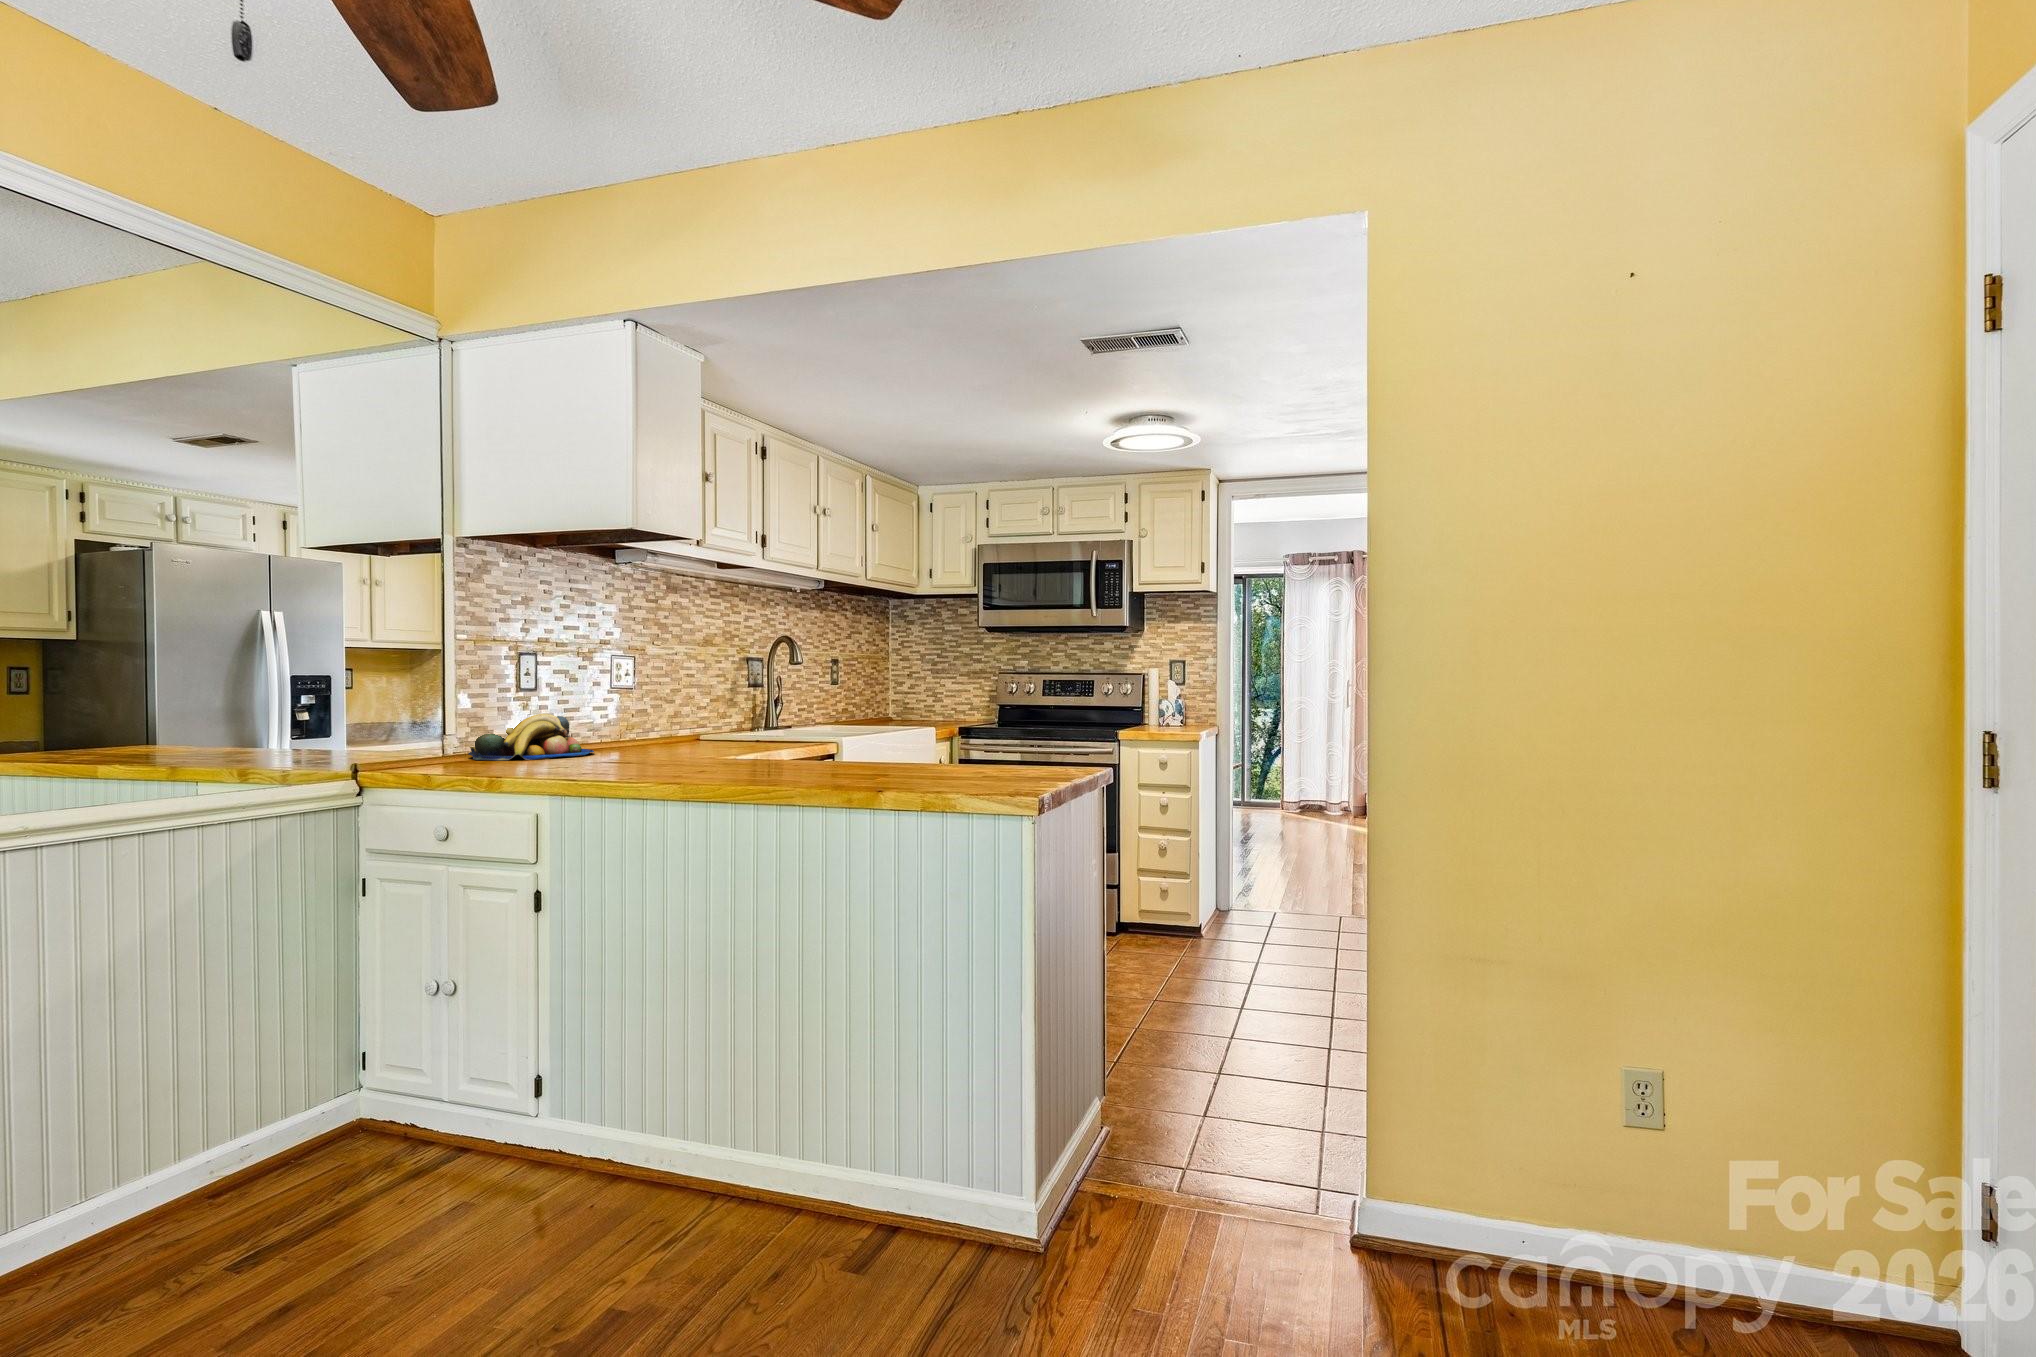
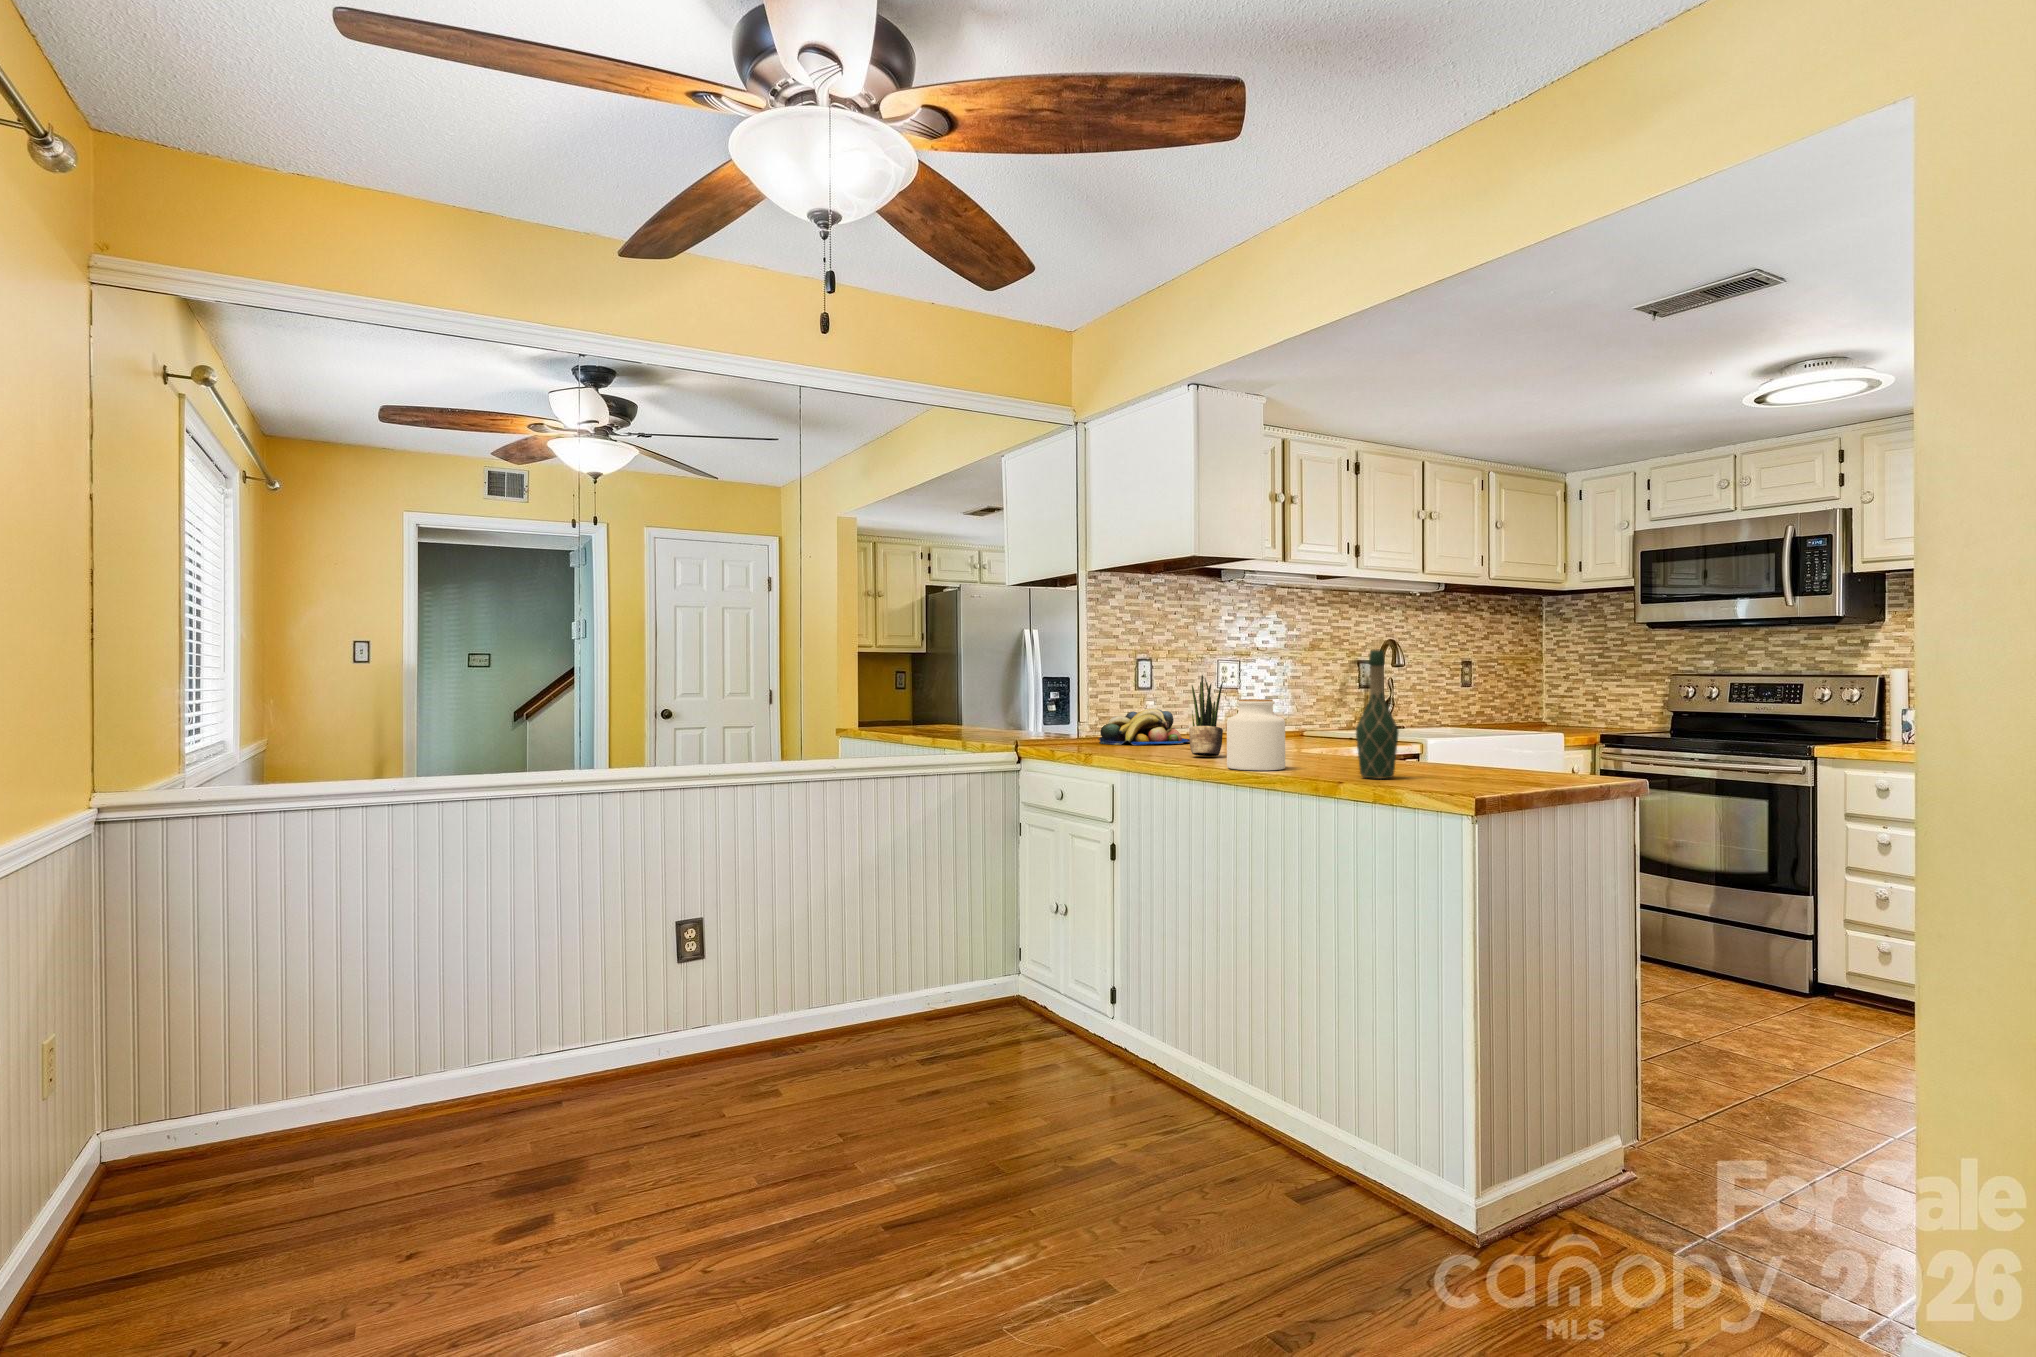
wine bottle: none [881,644,925,783] -> present [1356,650,1398,779]
potted plant: none [637,671,677,768] -> present [1189,675,1223,756]
jar: none [717,699,786,783] -> present [1227,699,1285,770]

